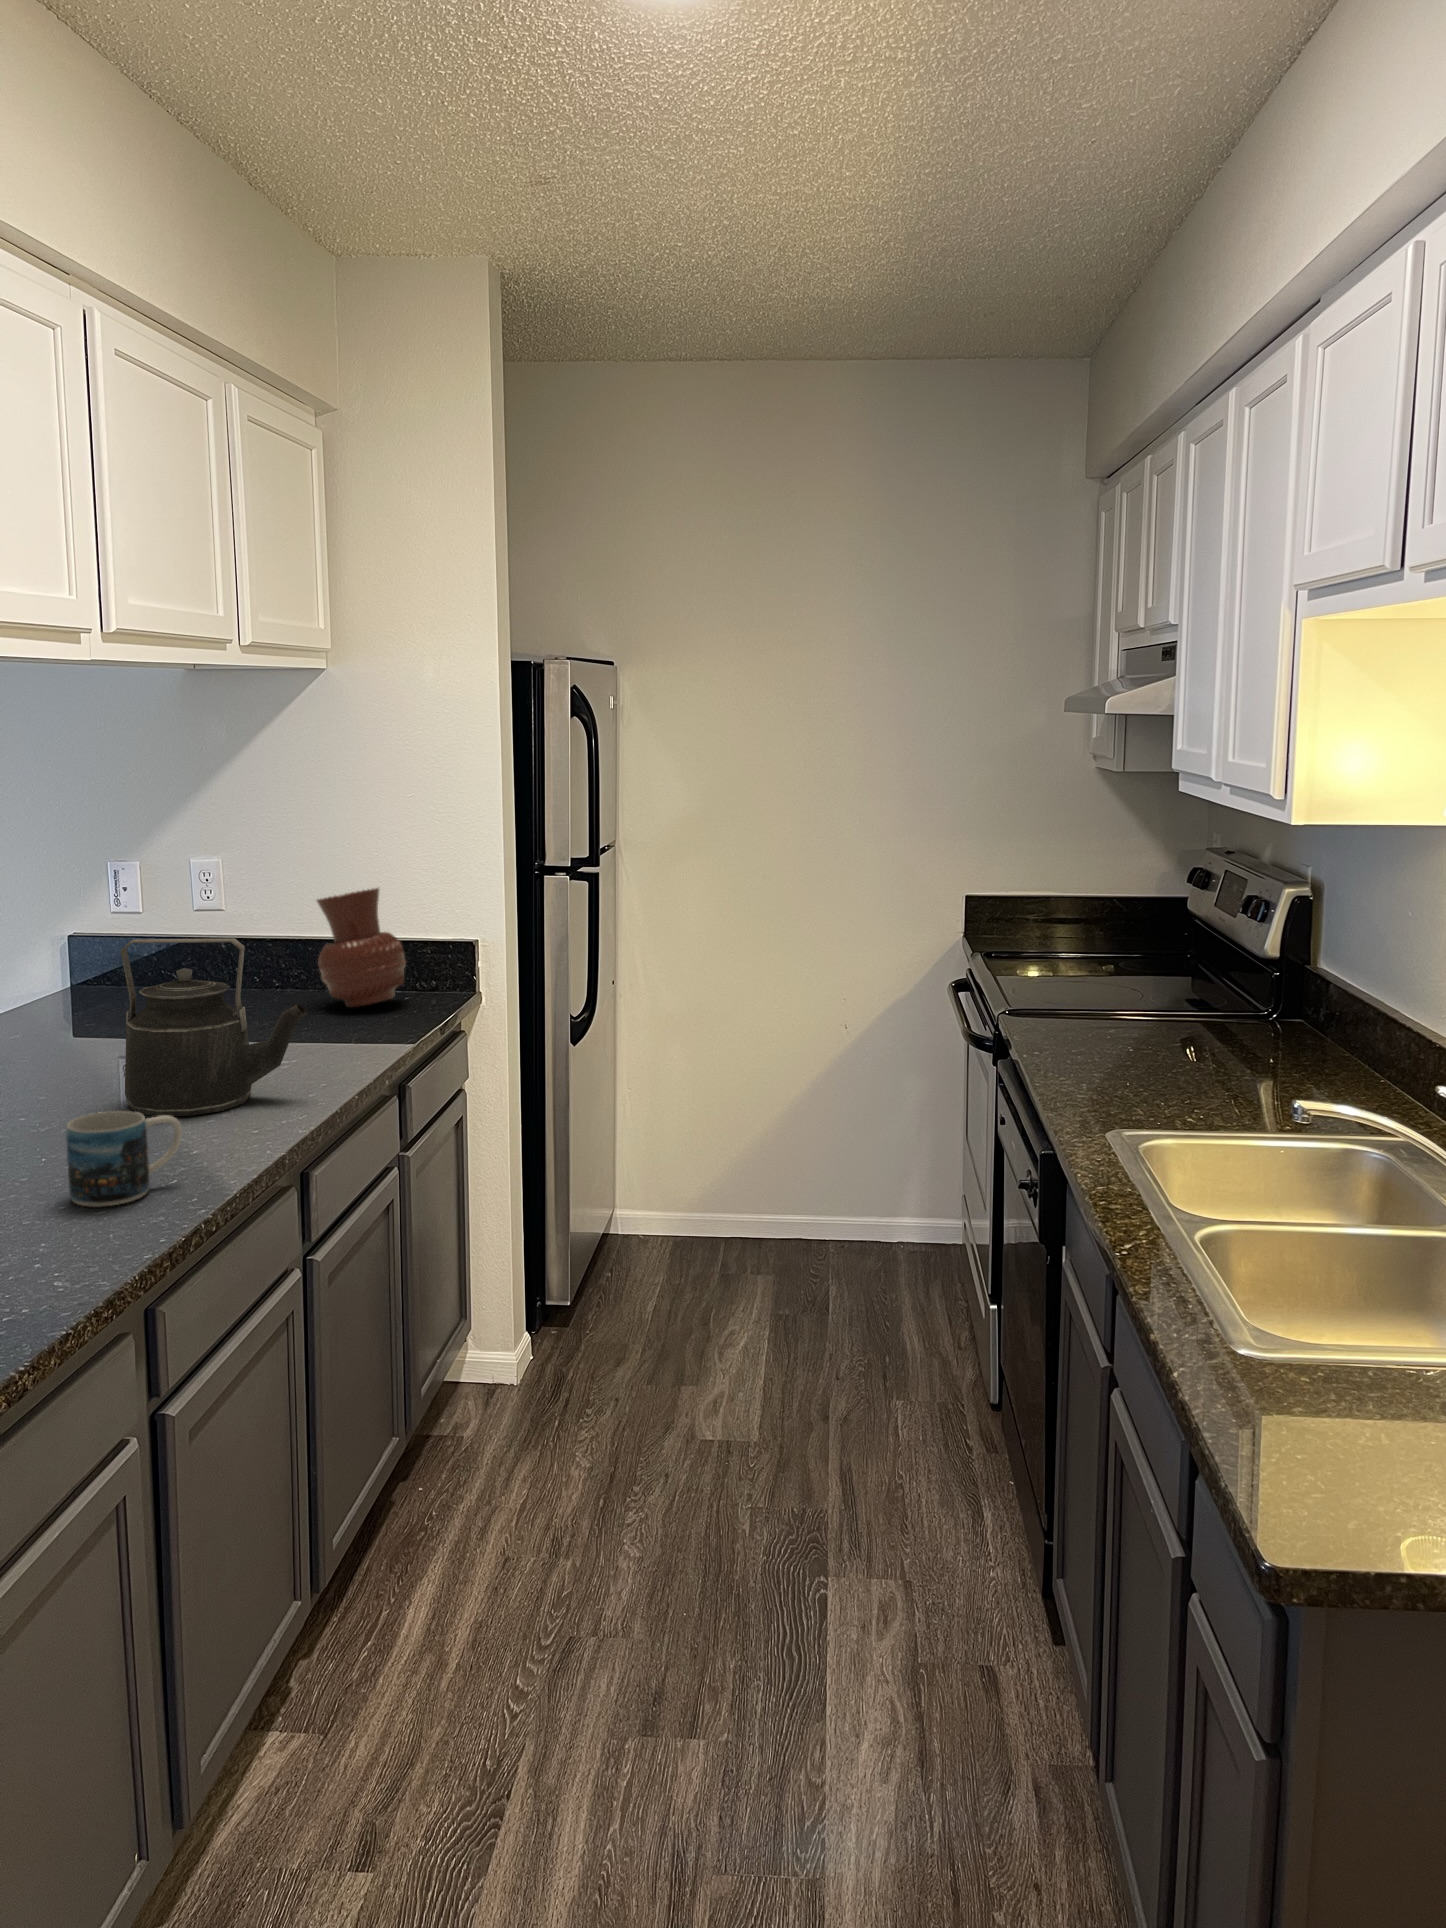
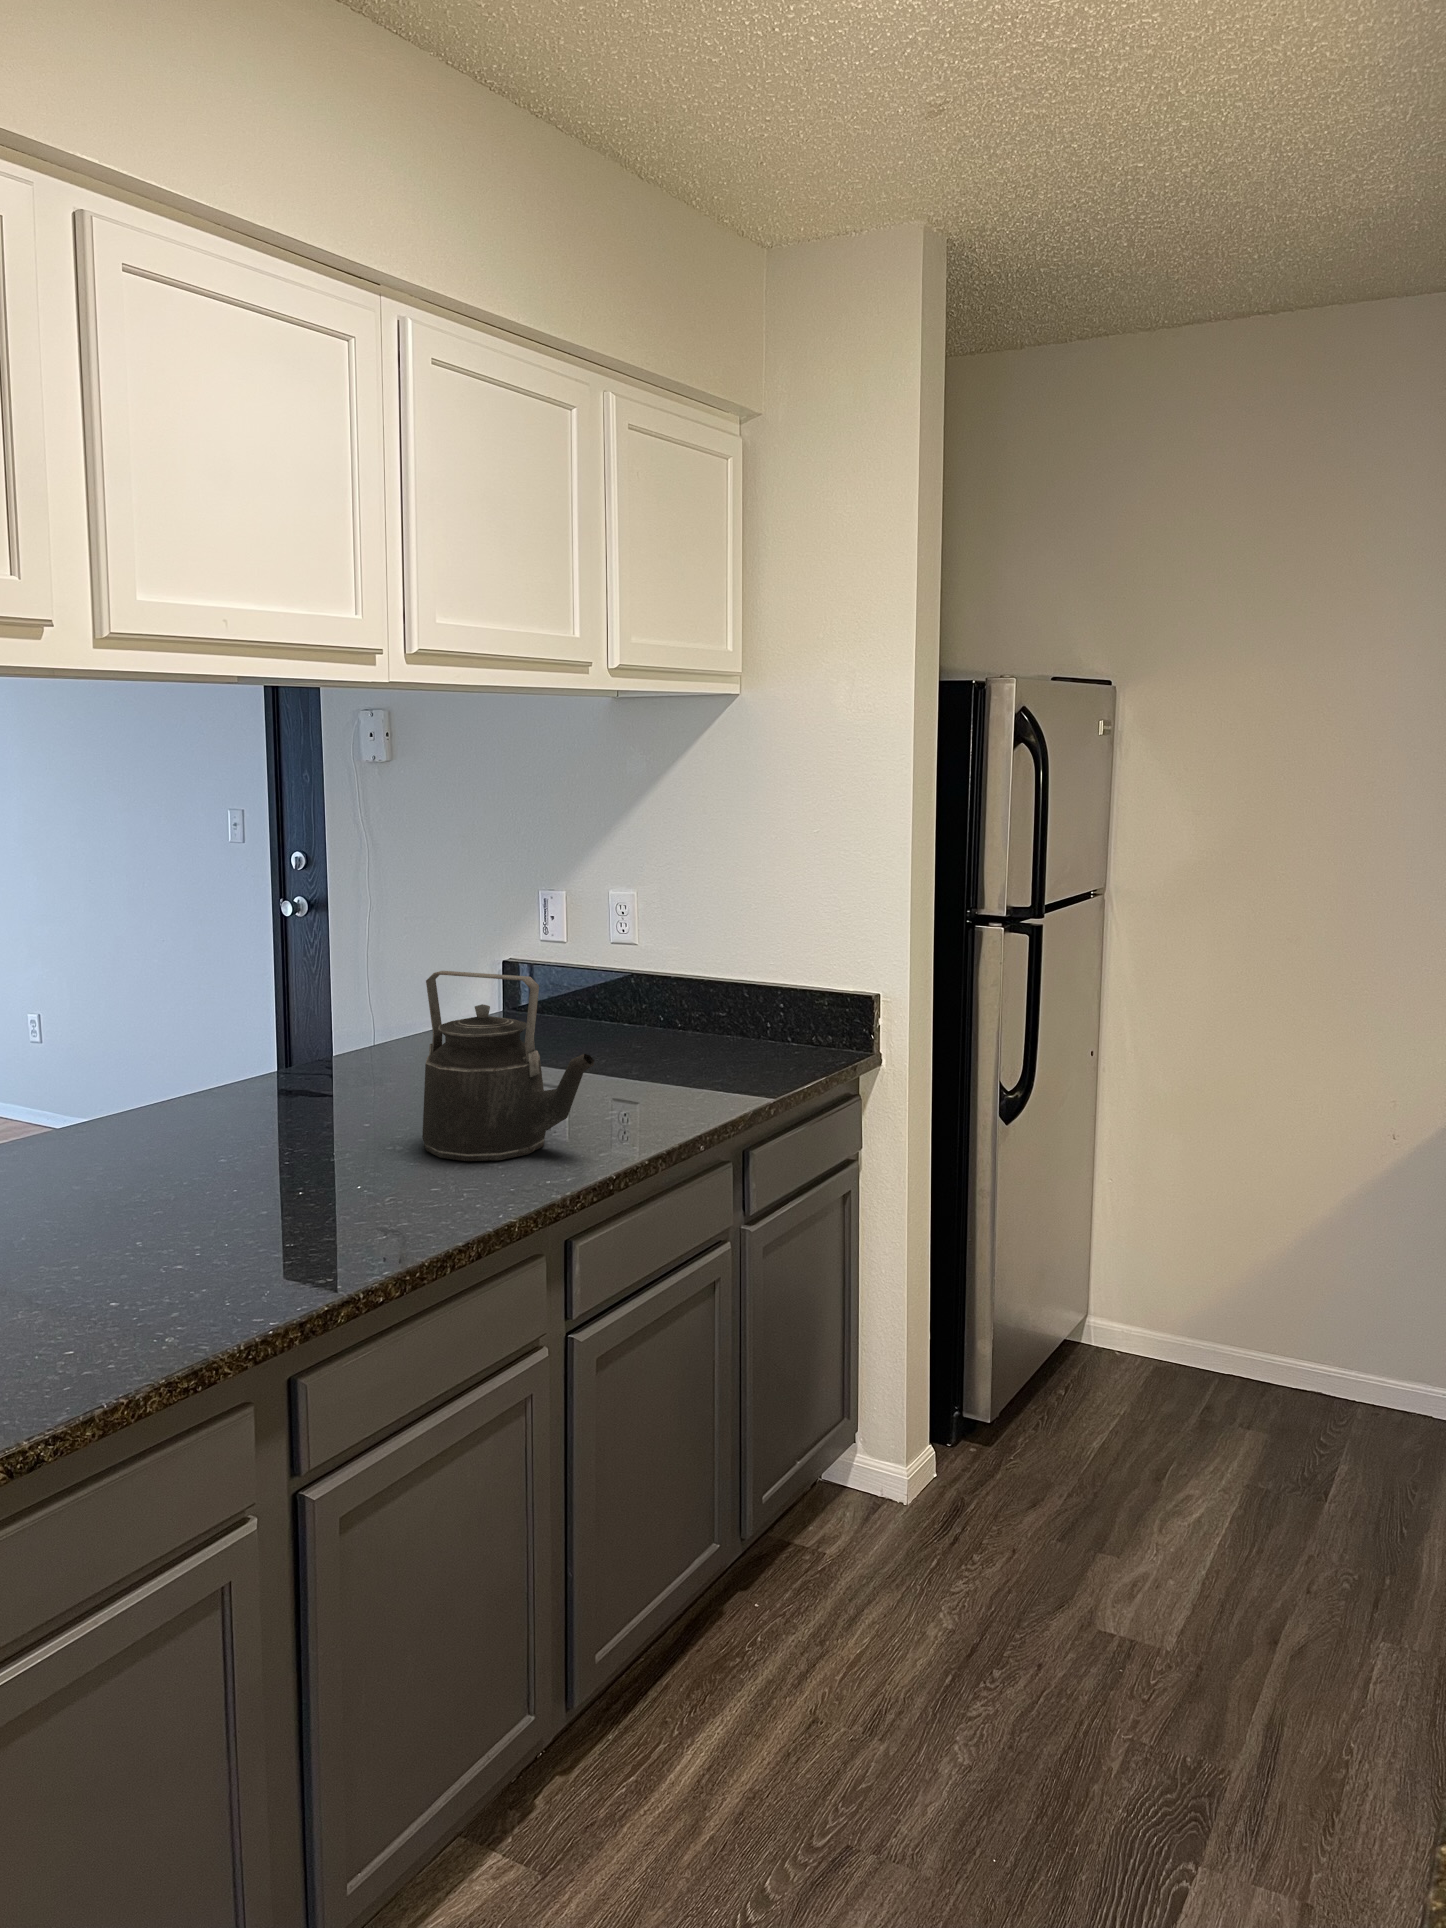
vase: present [317,888,406,1007] -> none [699,929,791,1057]
mug: present [66,1111,182,1207] -> none [270,1152,388,1254]

